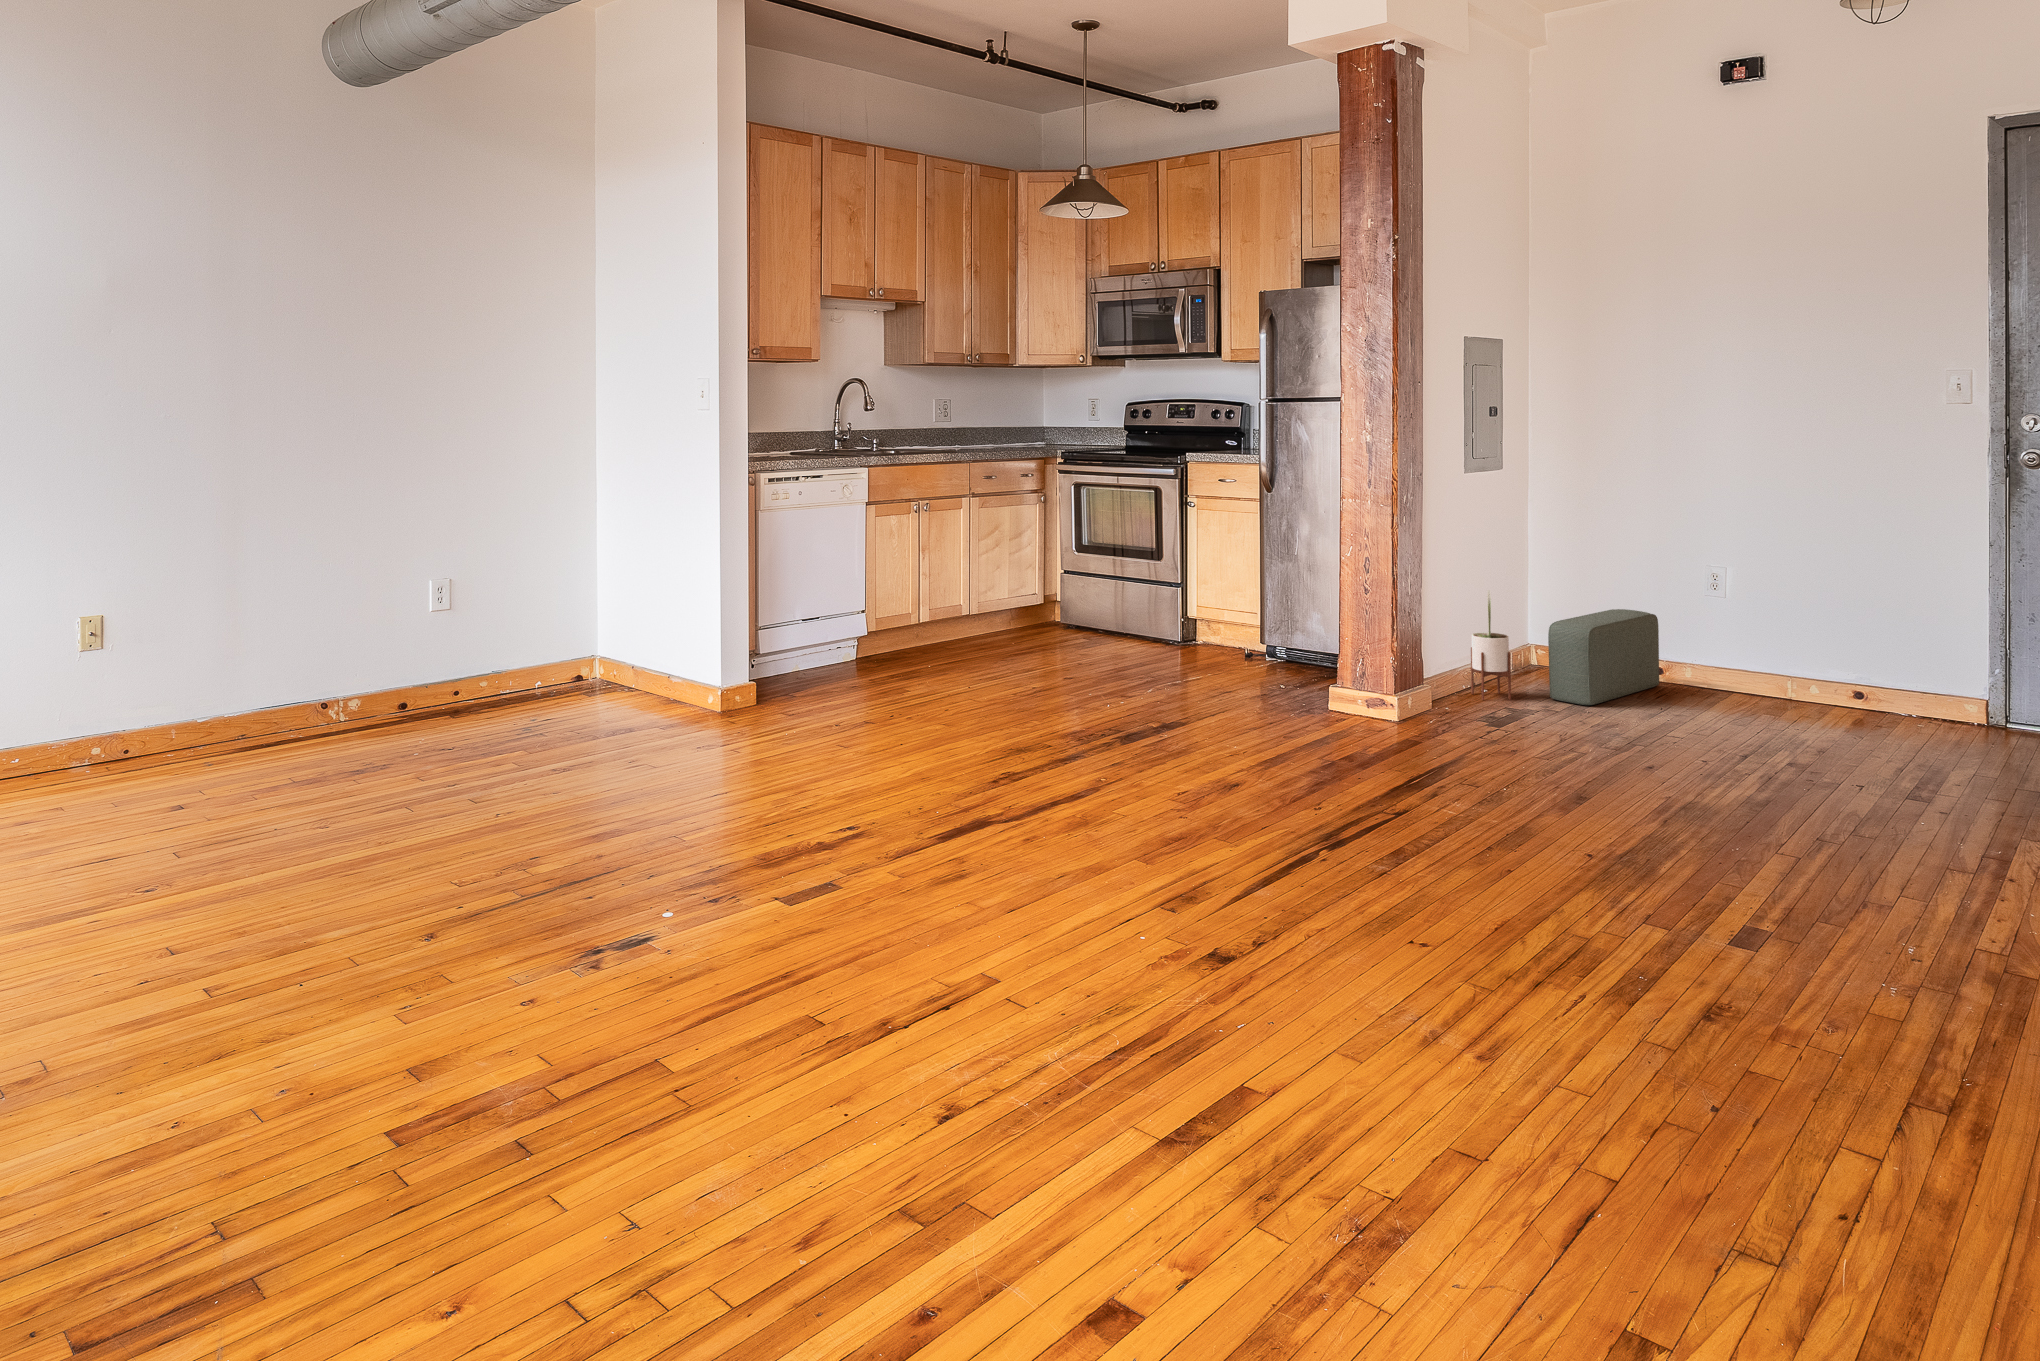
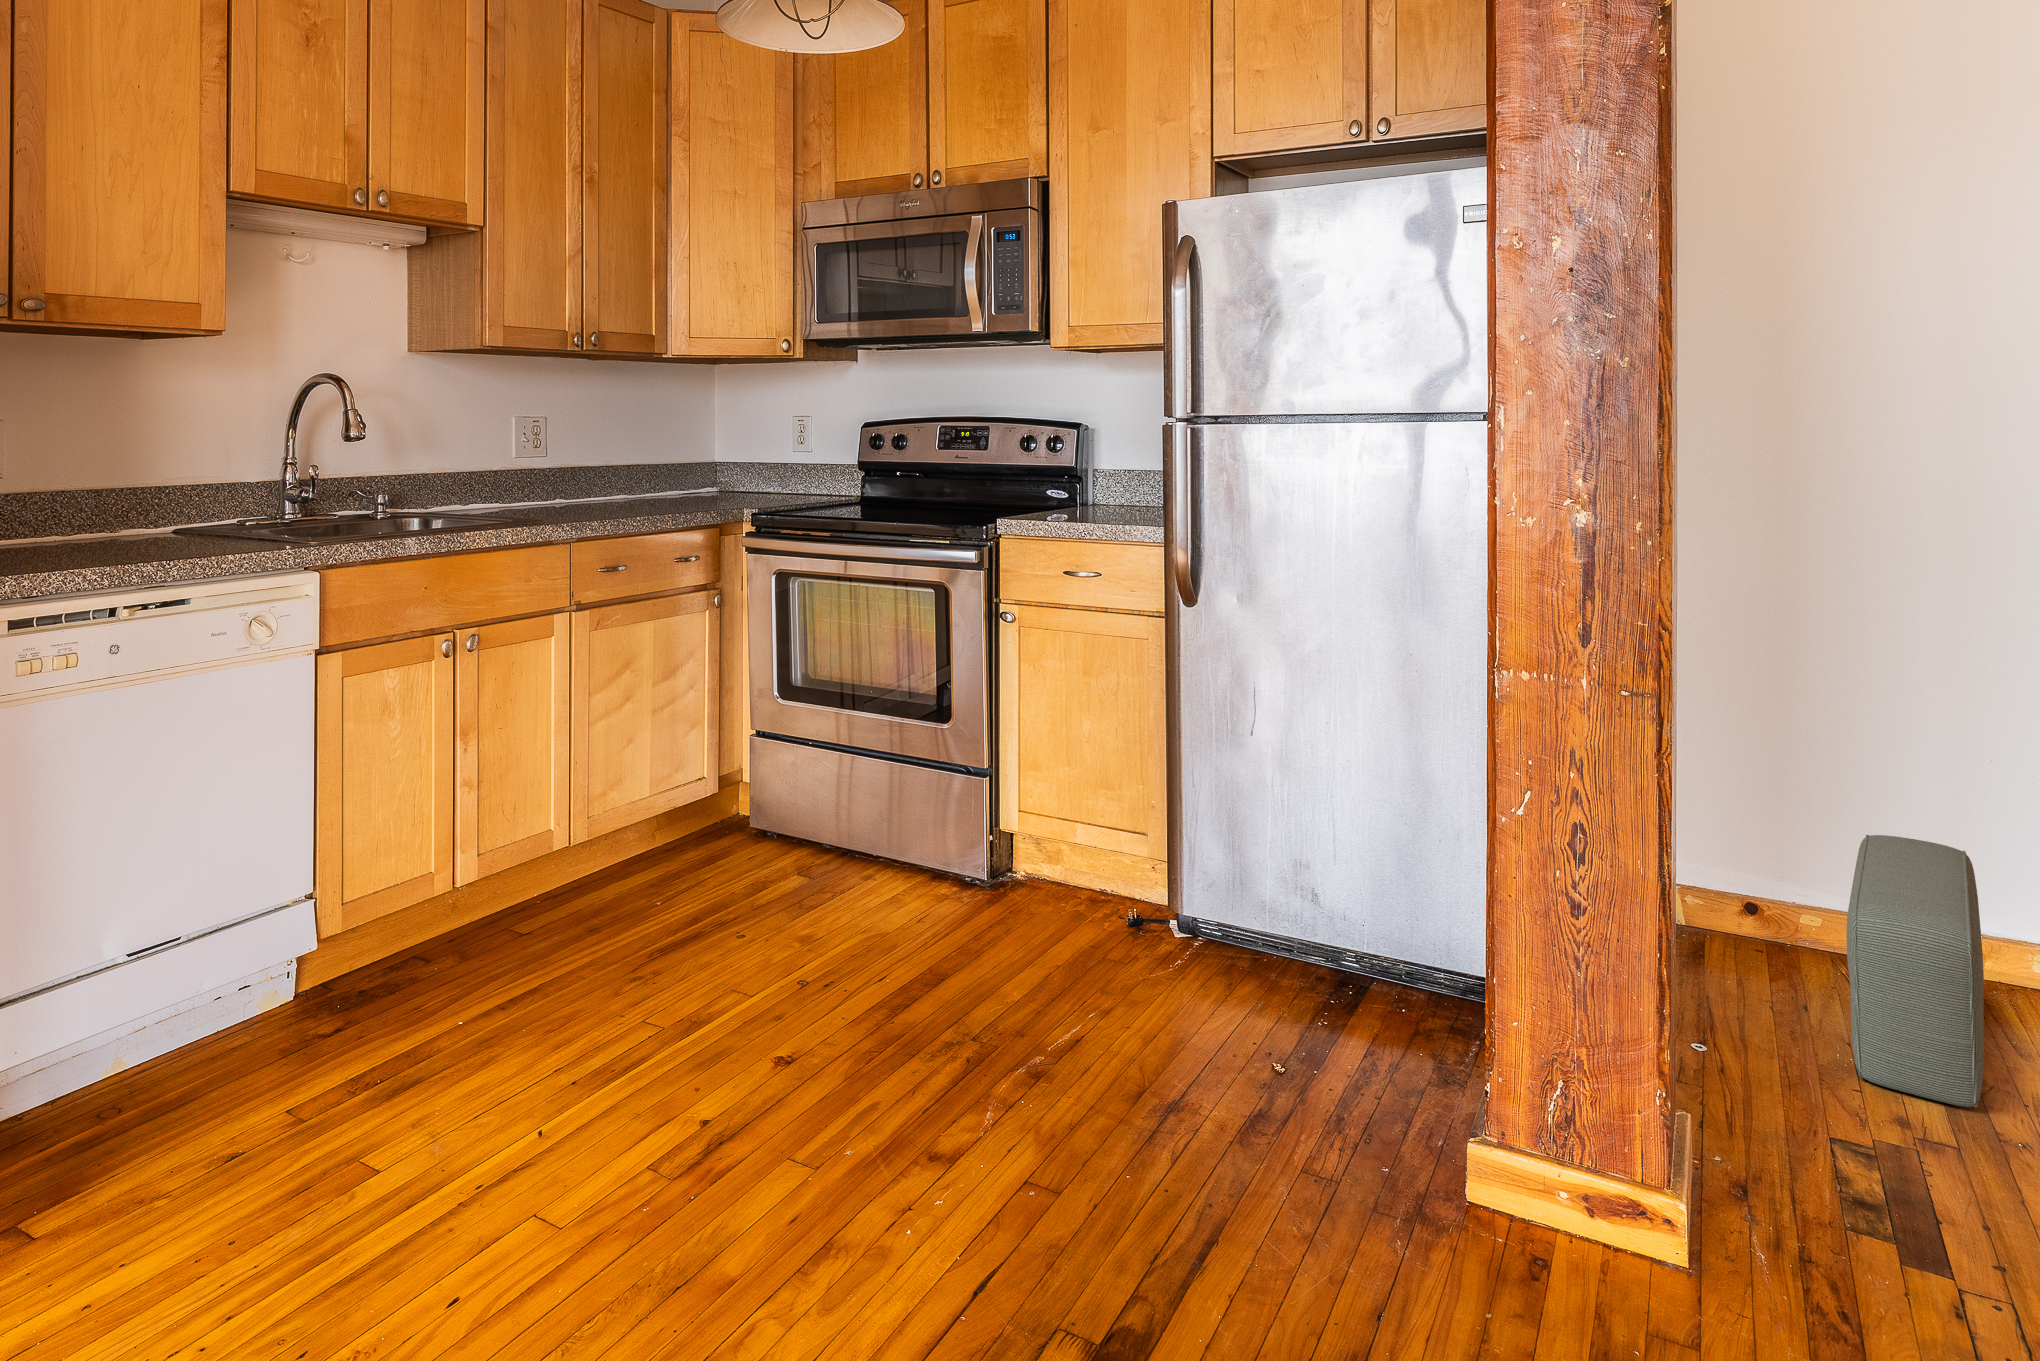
potted plant: present [1471,592,1511,700] -> none [1676,814,1785,1097]

